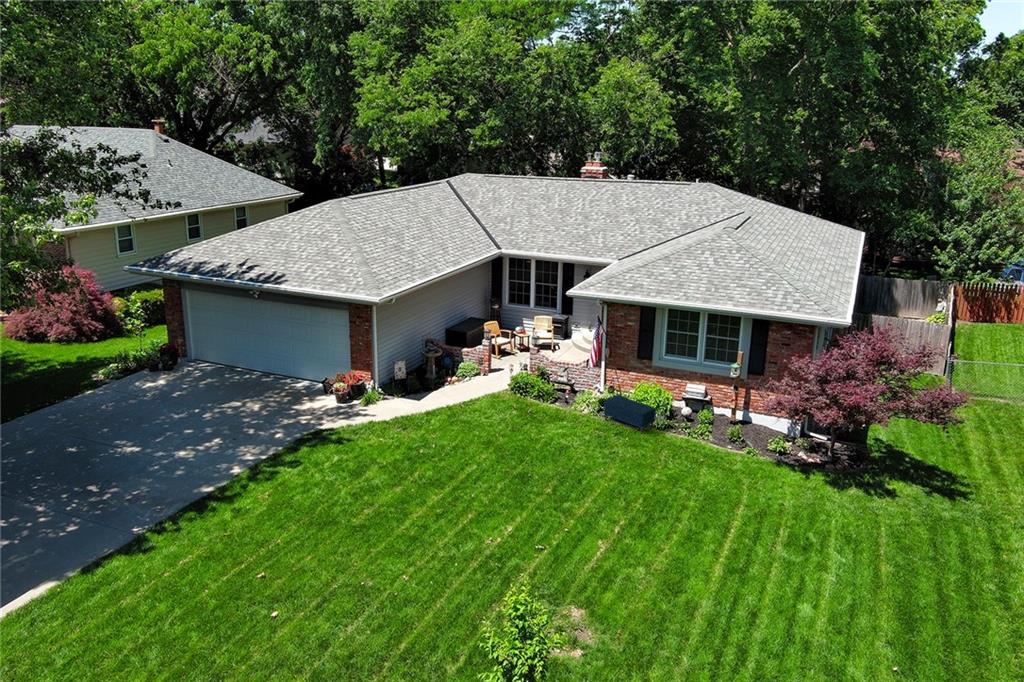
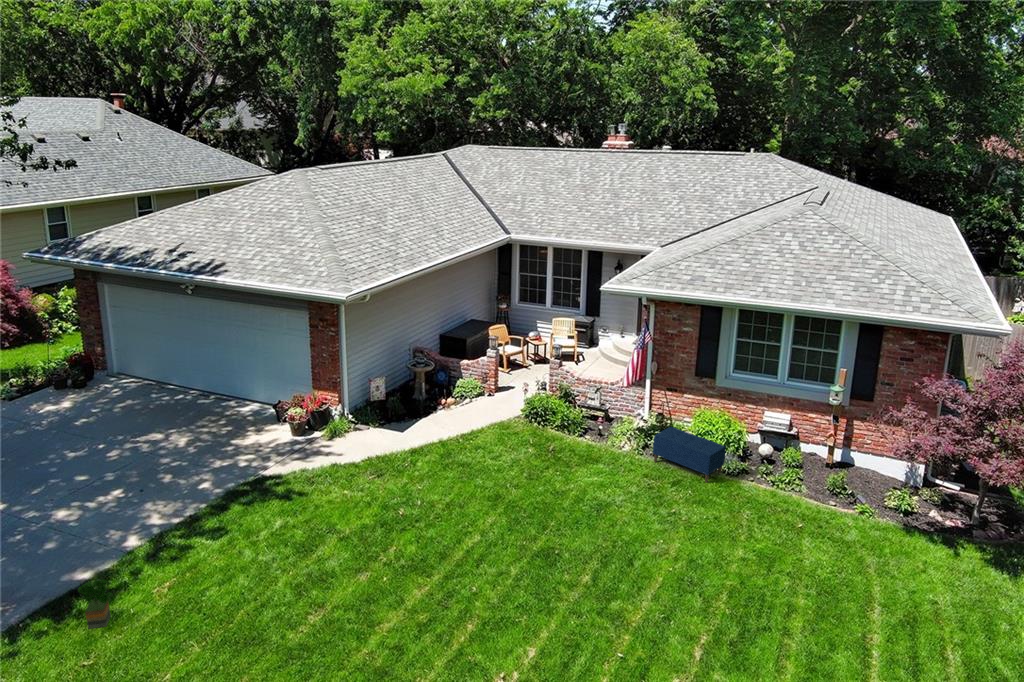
potted tree: none [212,487,234,520] -> present [78,579,112,629]

